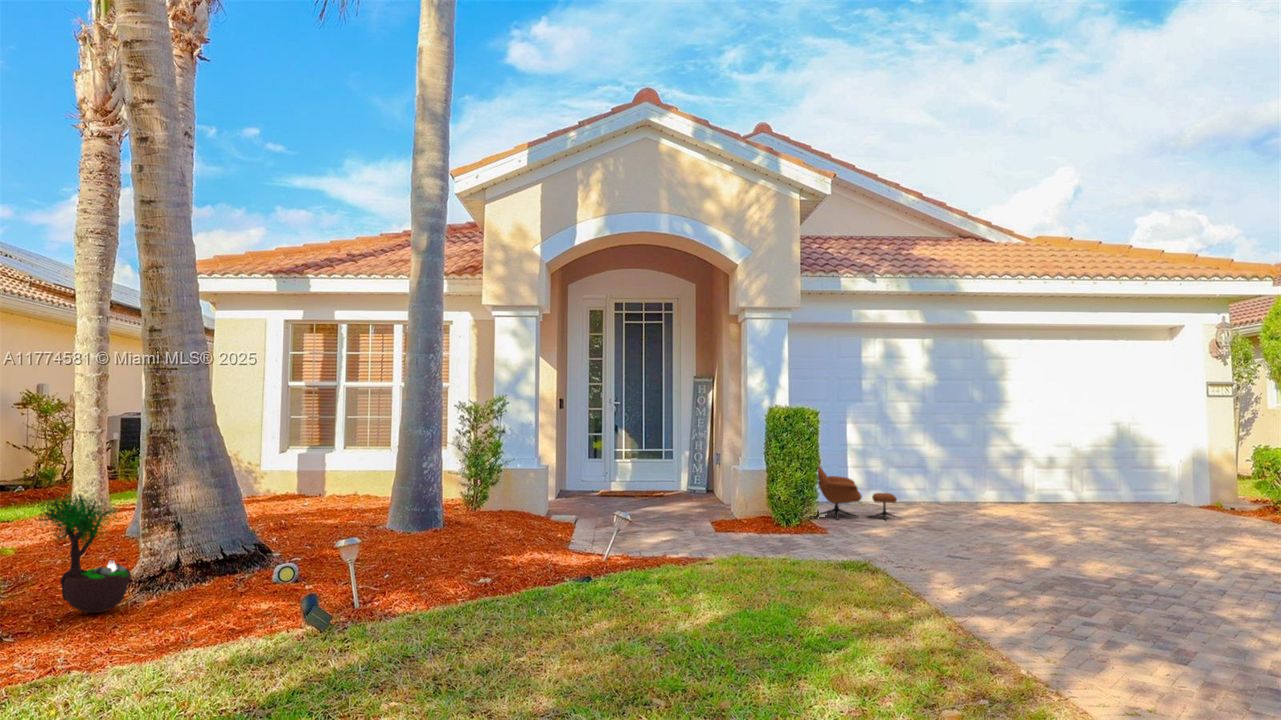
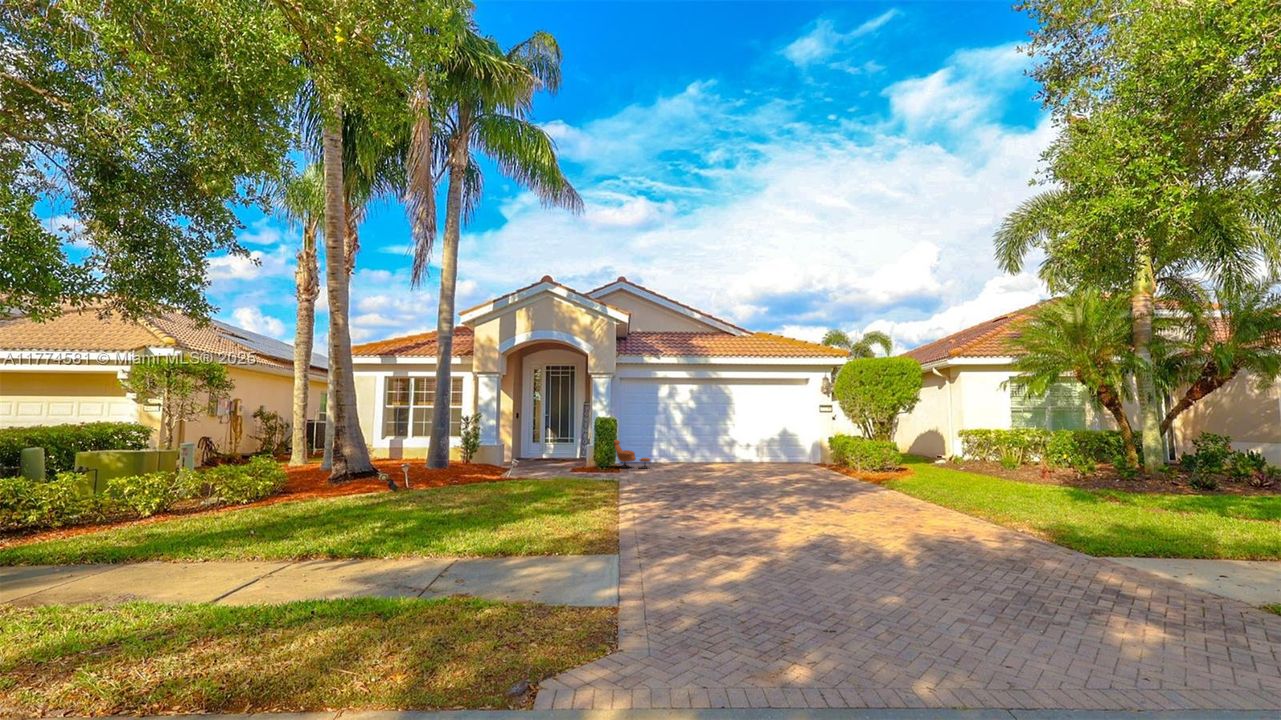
potted tree: present [39,491,131,613] -> none [302,445,331,488]

